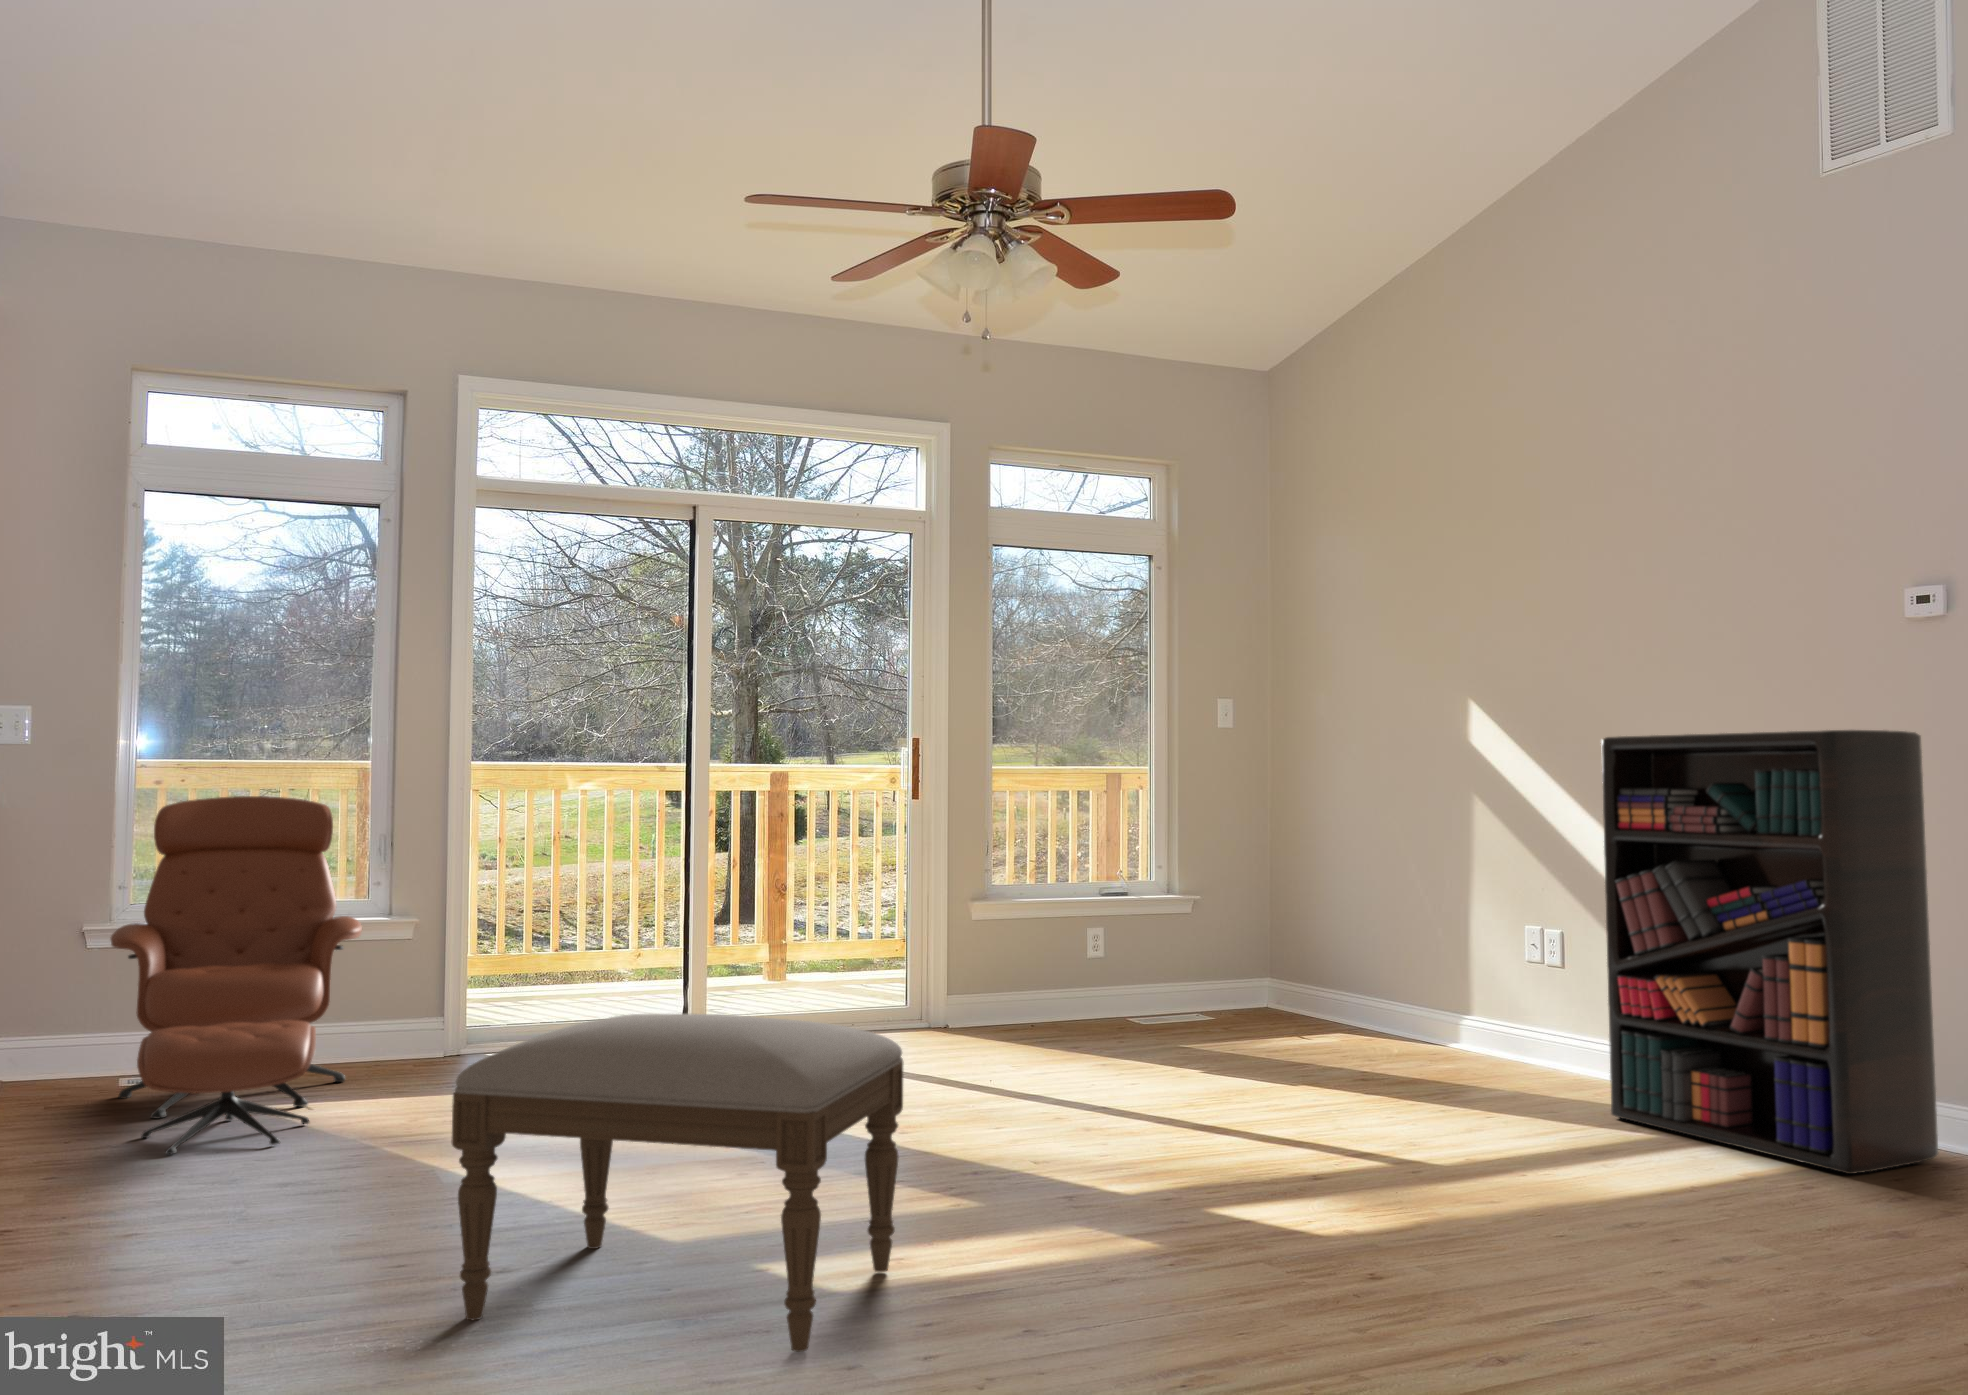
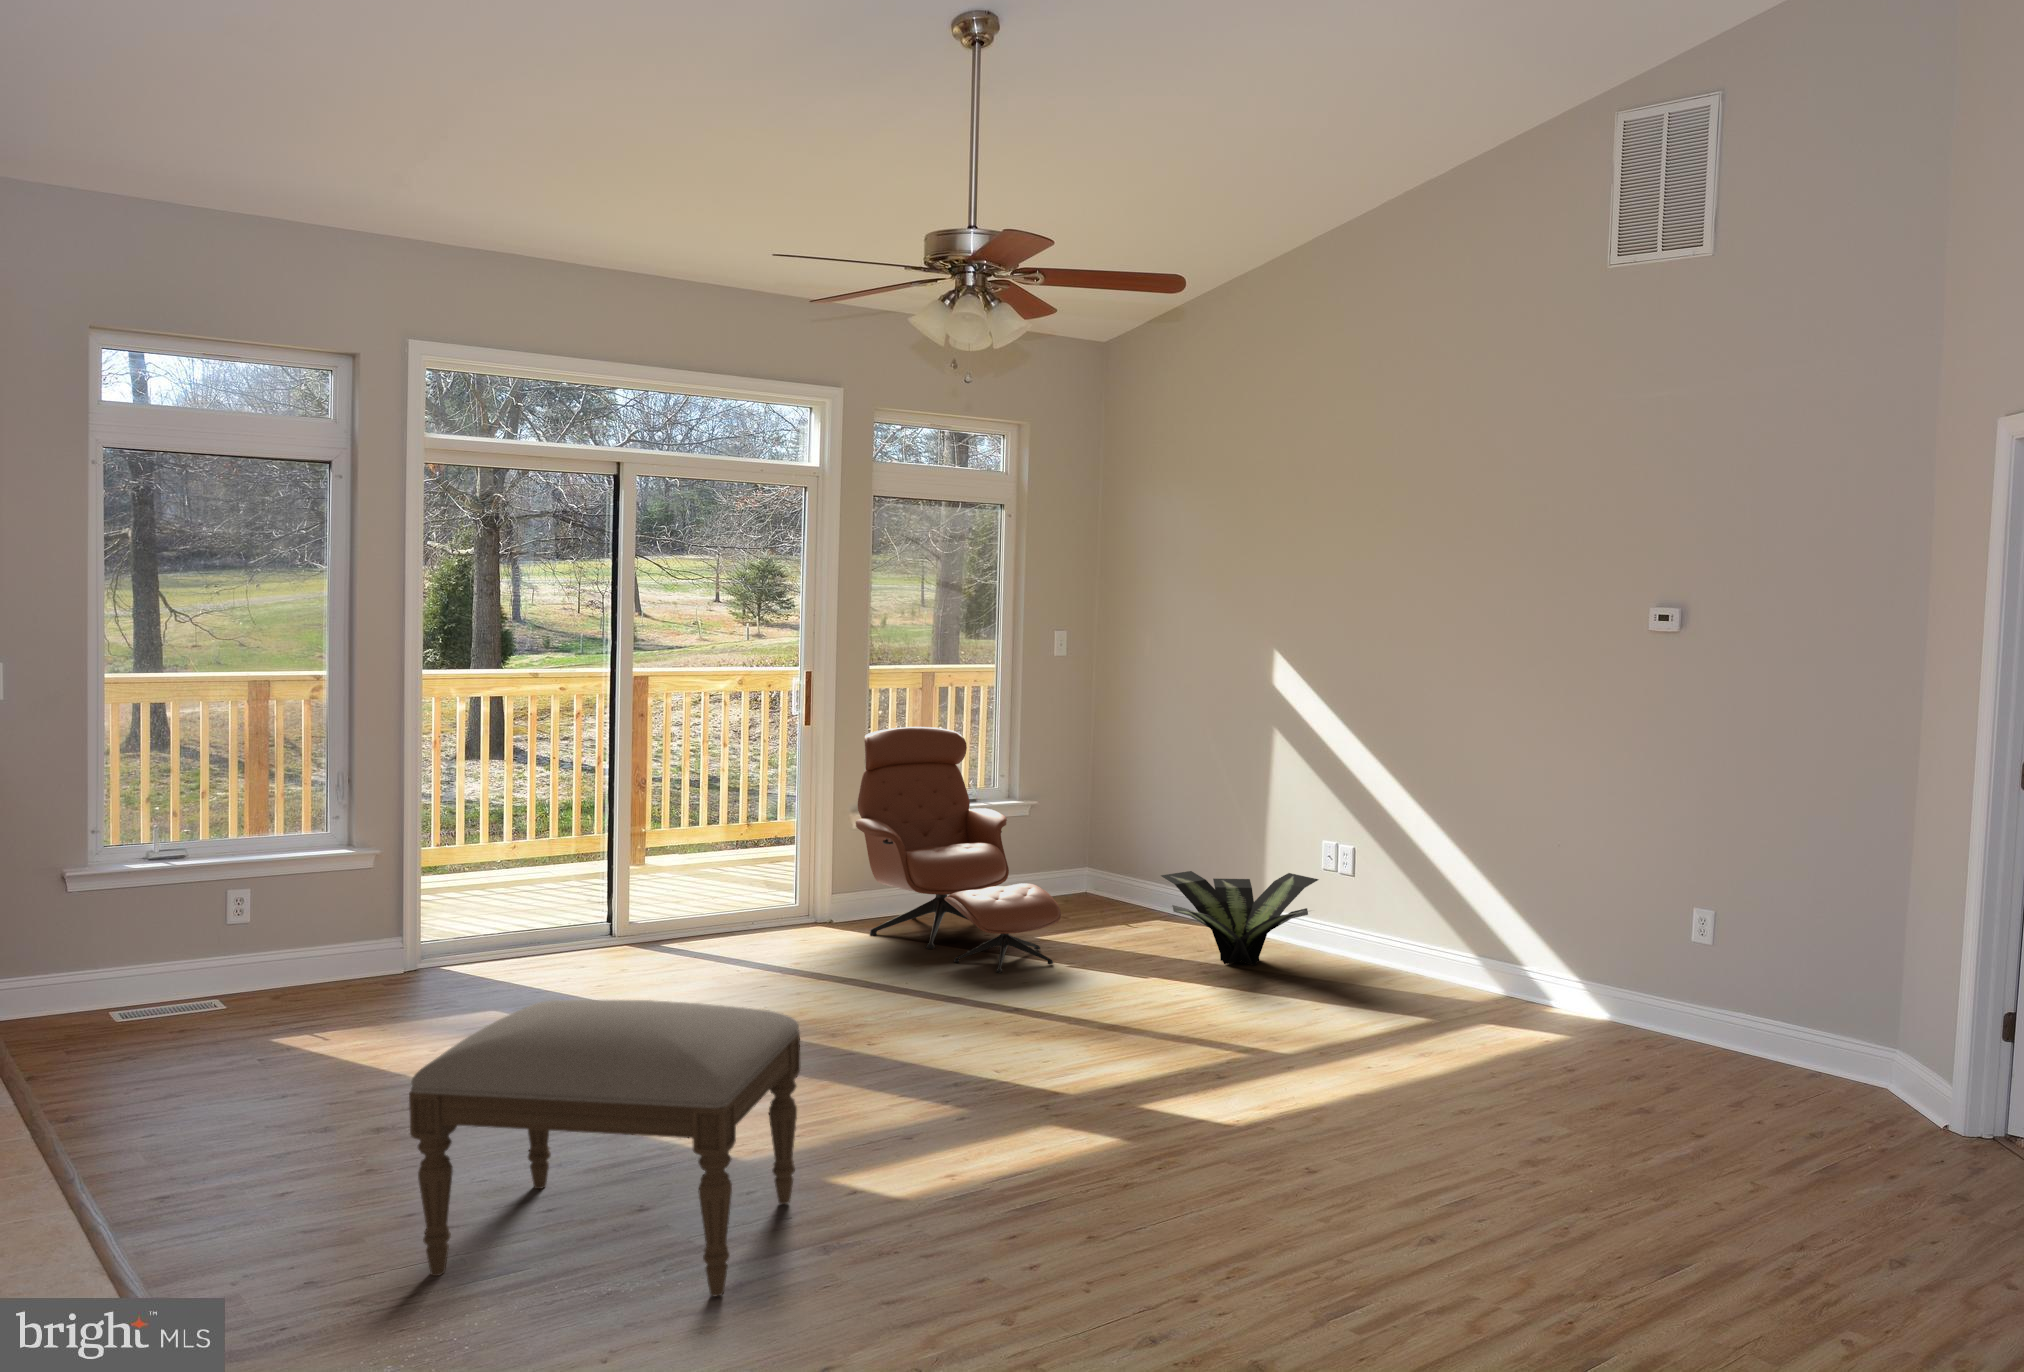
bookshelf: present [1601,730,1938,1174] -> none [1377,697,1628,1059]
lounge chair: present [111,796,362,1154] -> present [856,727,1061,972]
potted plant: none [1333,968,1532,1079] -> present [1161,871,1319,966]

